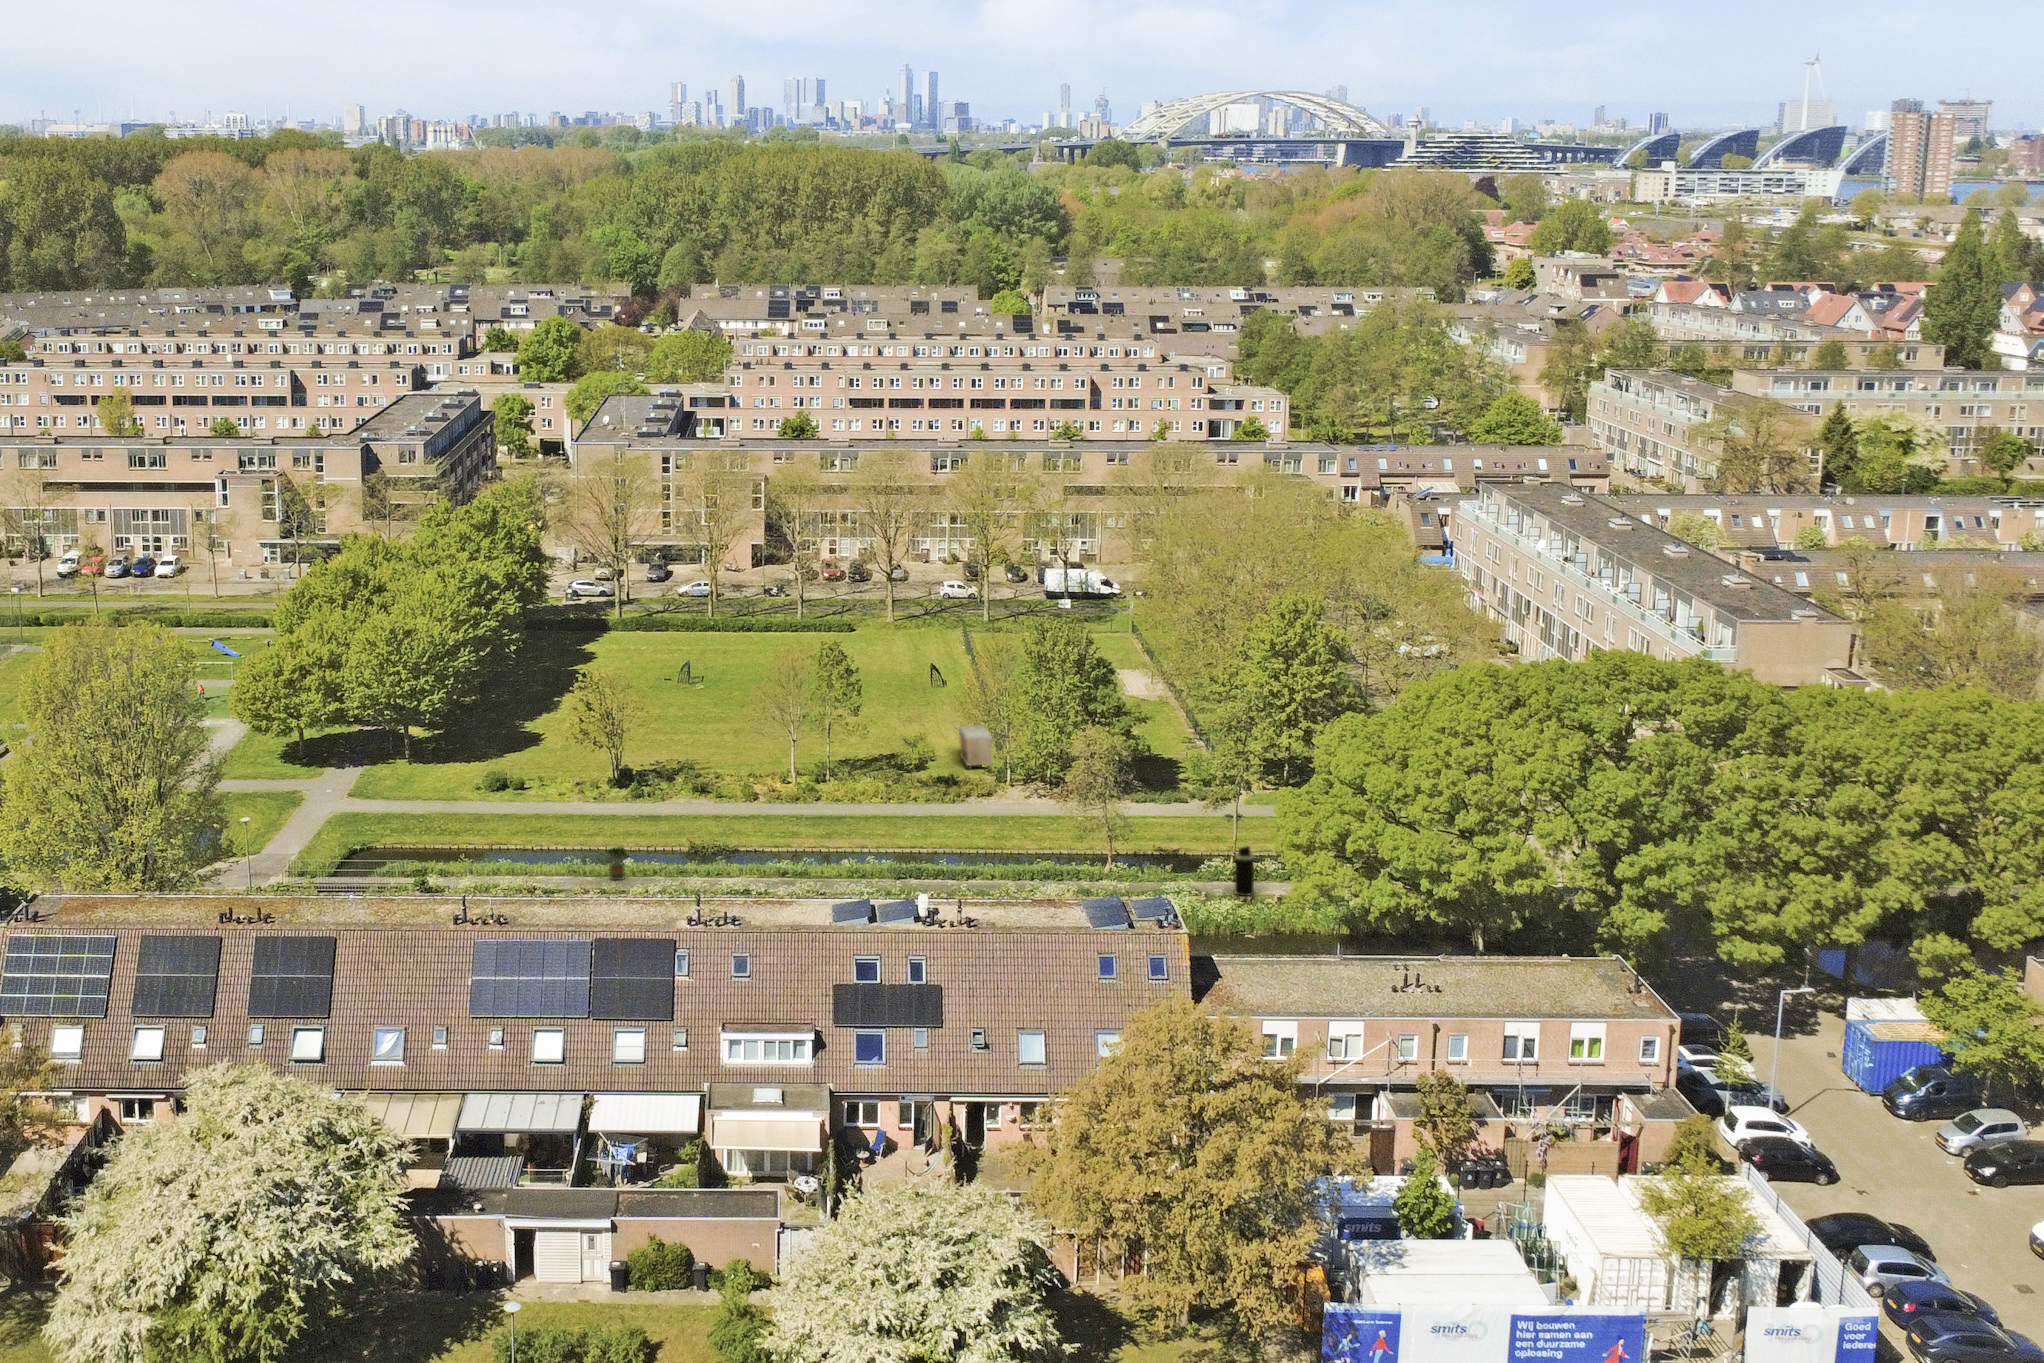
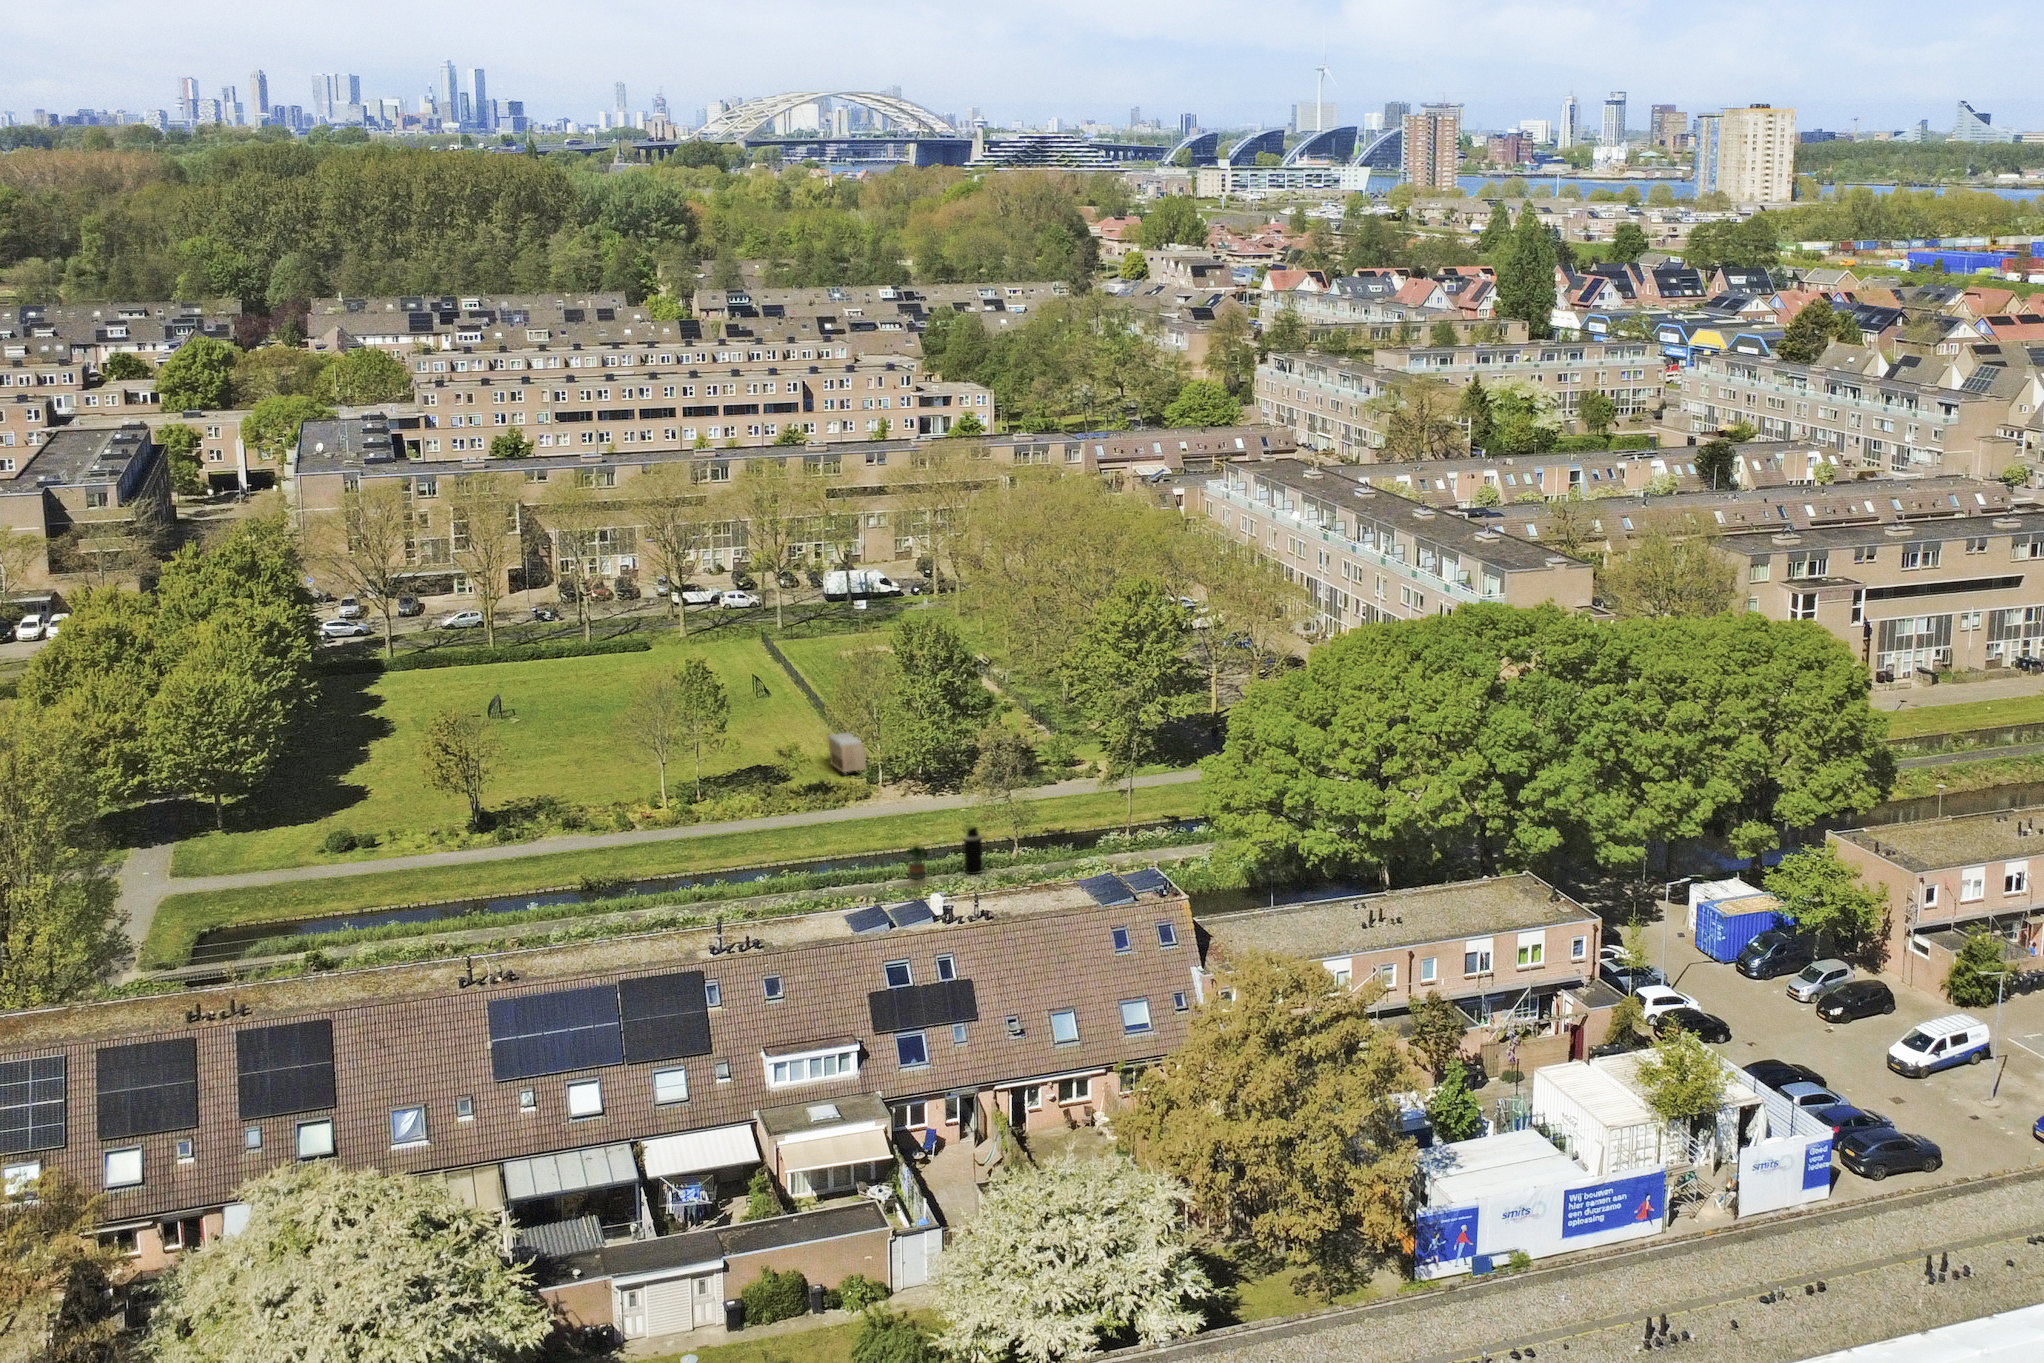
trash can: present [1235,846,1254,896] -> present [964,827,983,874]
potted tree: present [608,847,629,880] -> present [906,846,928,879]

